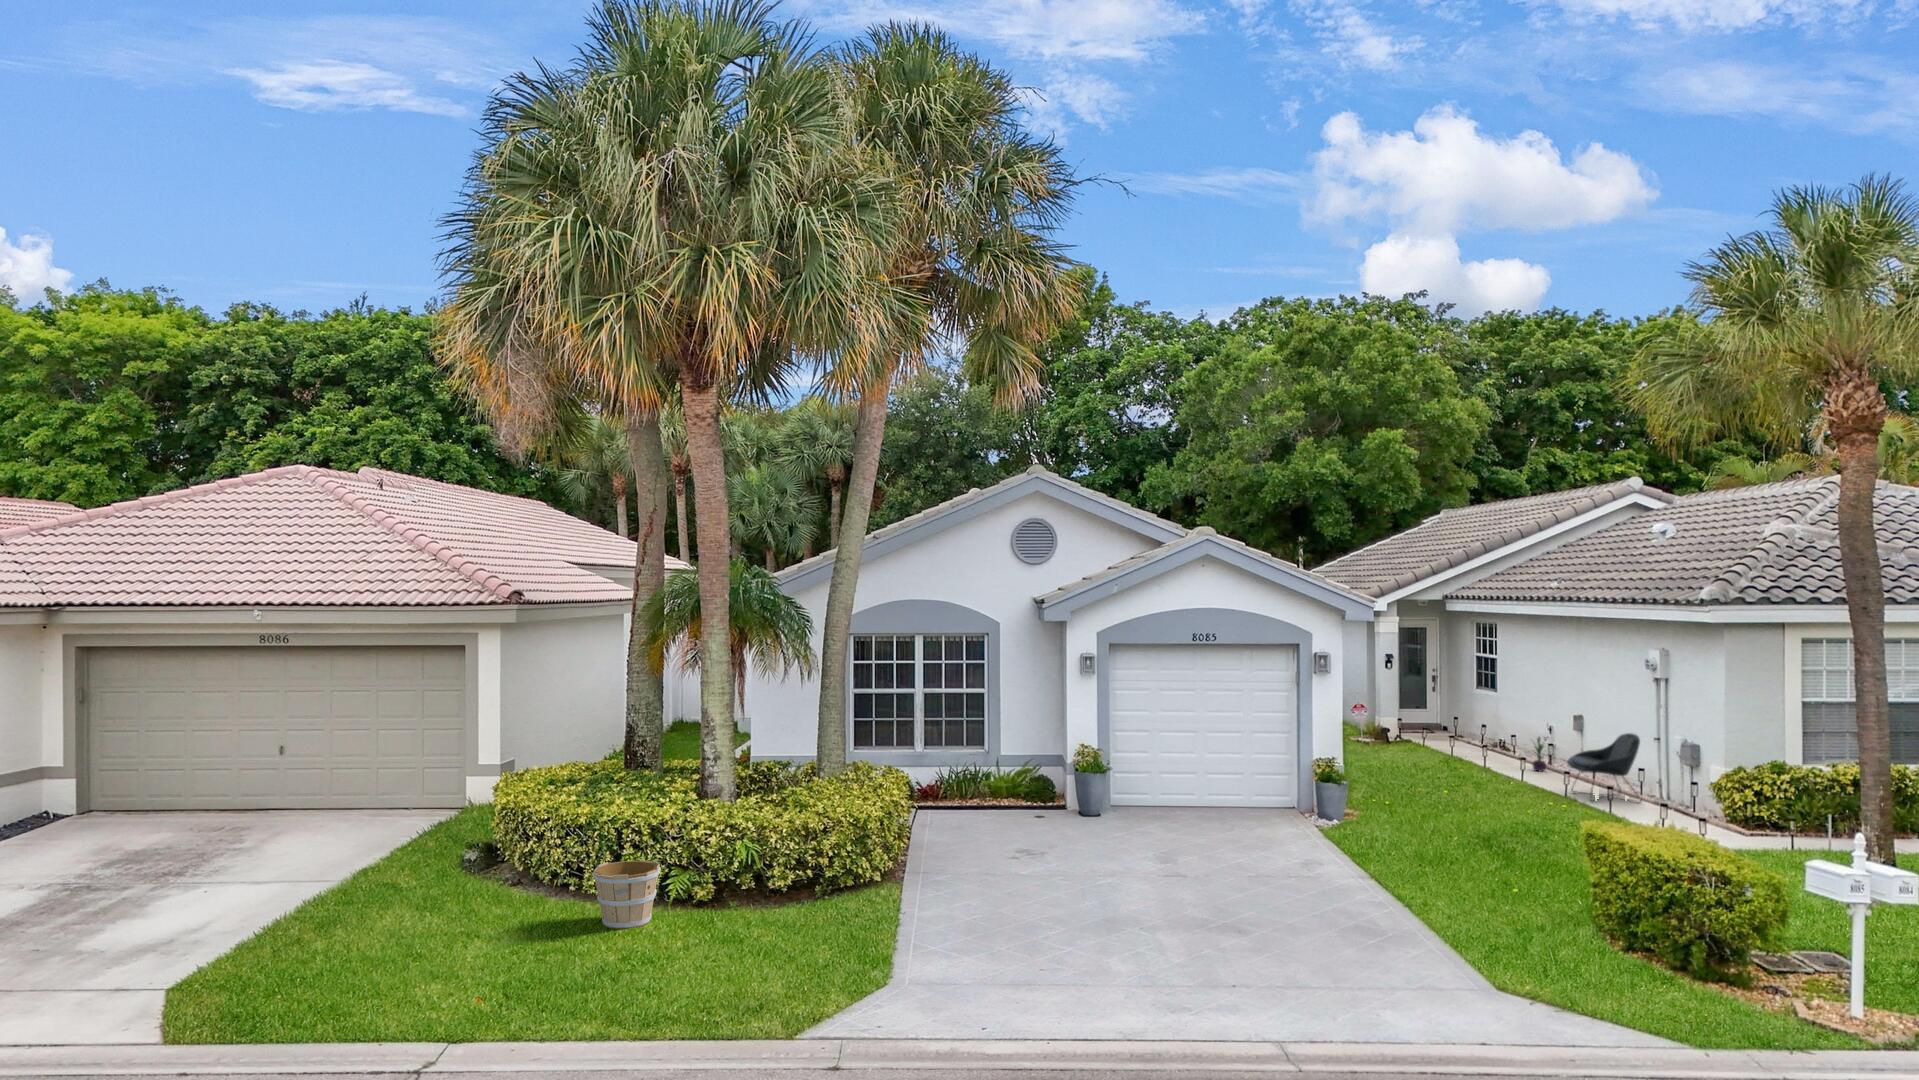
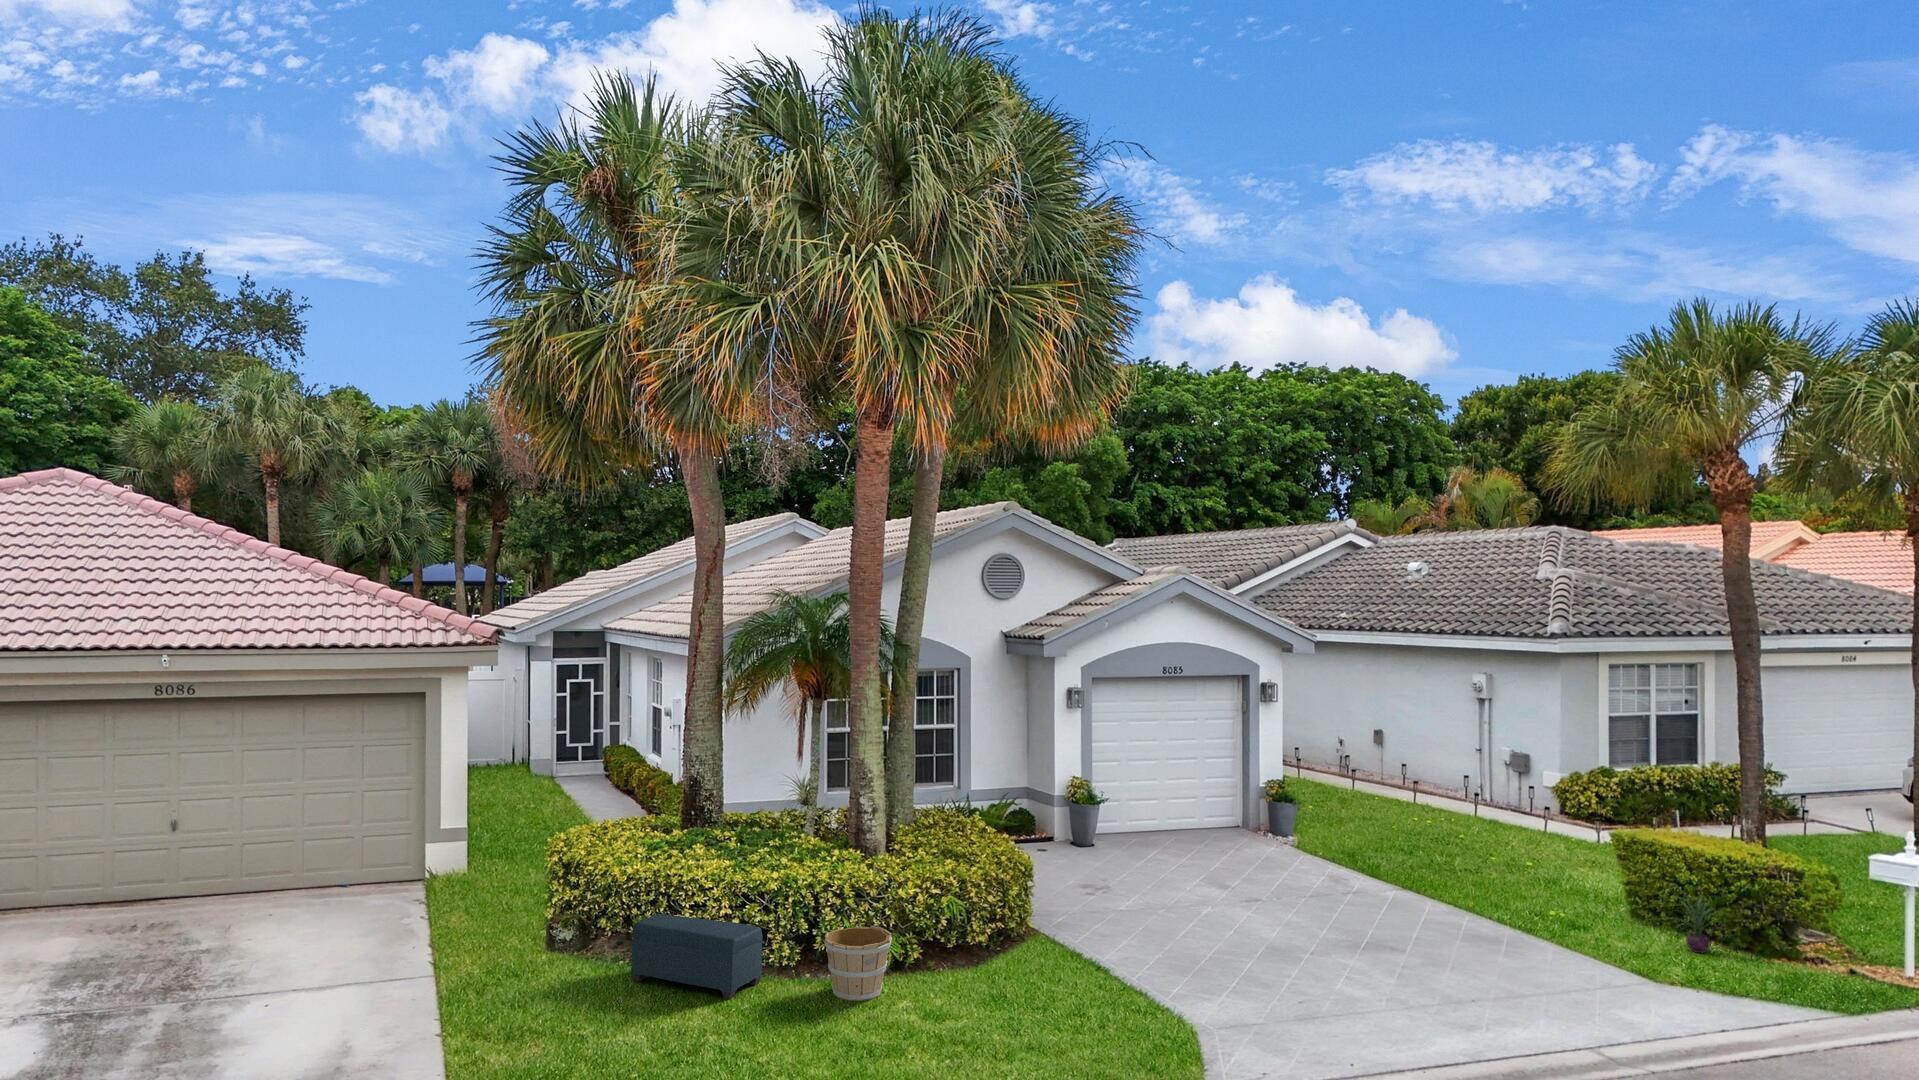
lounge chair: present [1567,733,1641,803] -> none [1404,744,1467,803]
decorative plant: present [1533,737,1546,772] -> present [1677,895,1714,953]
bench: none [470,835,565,916] -> present [631,913,762,999]

